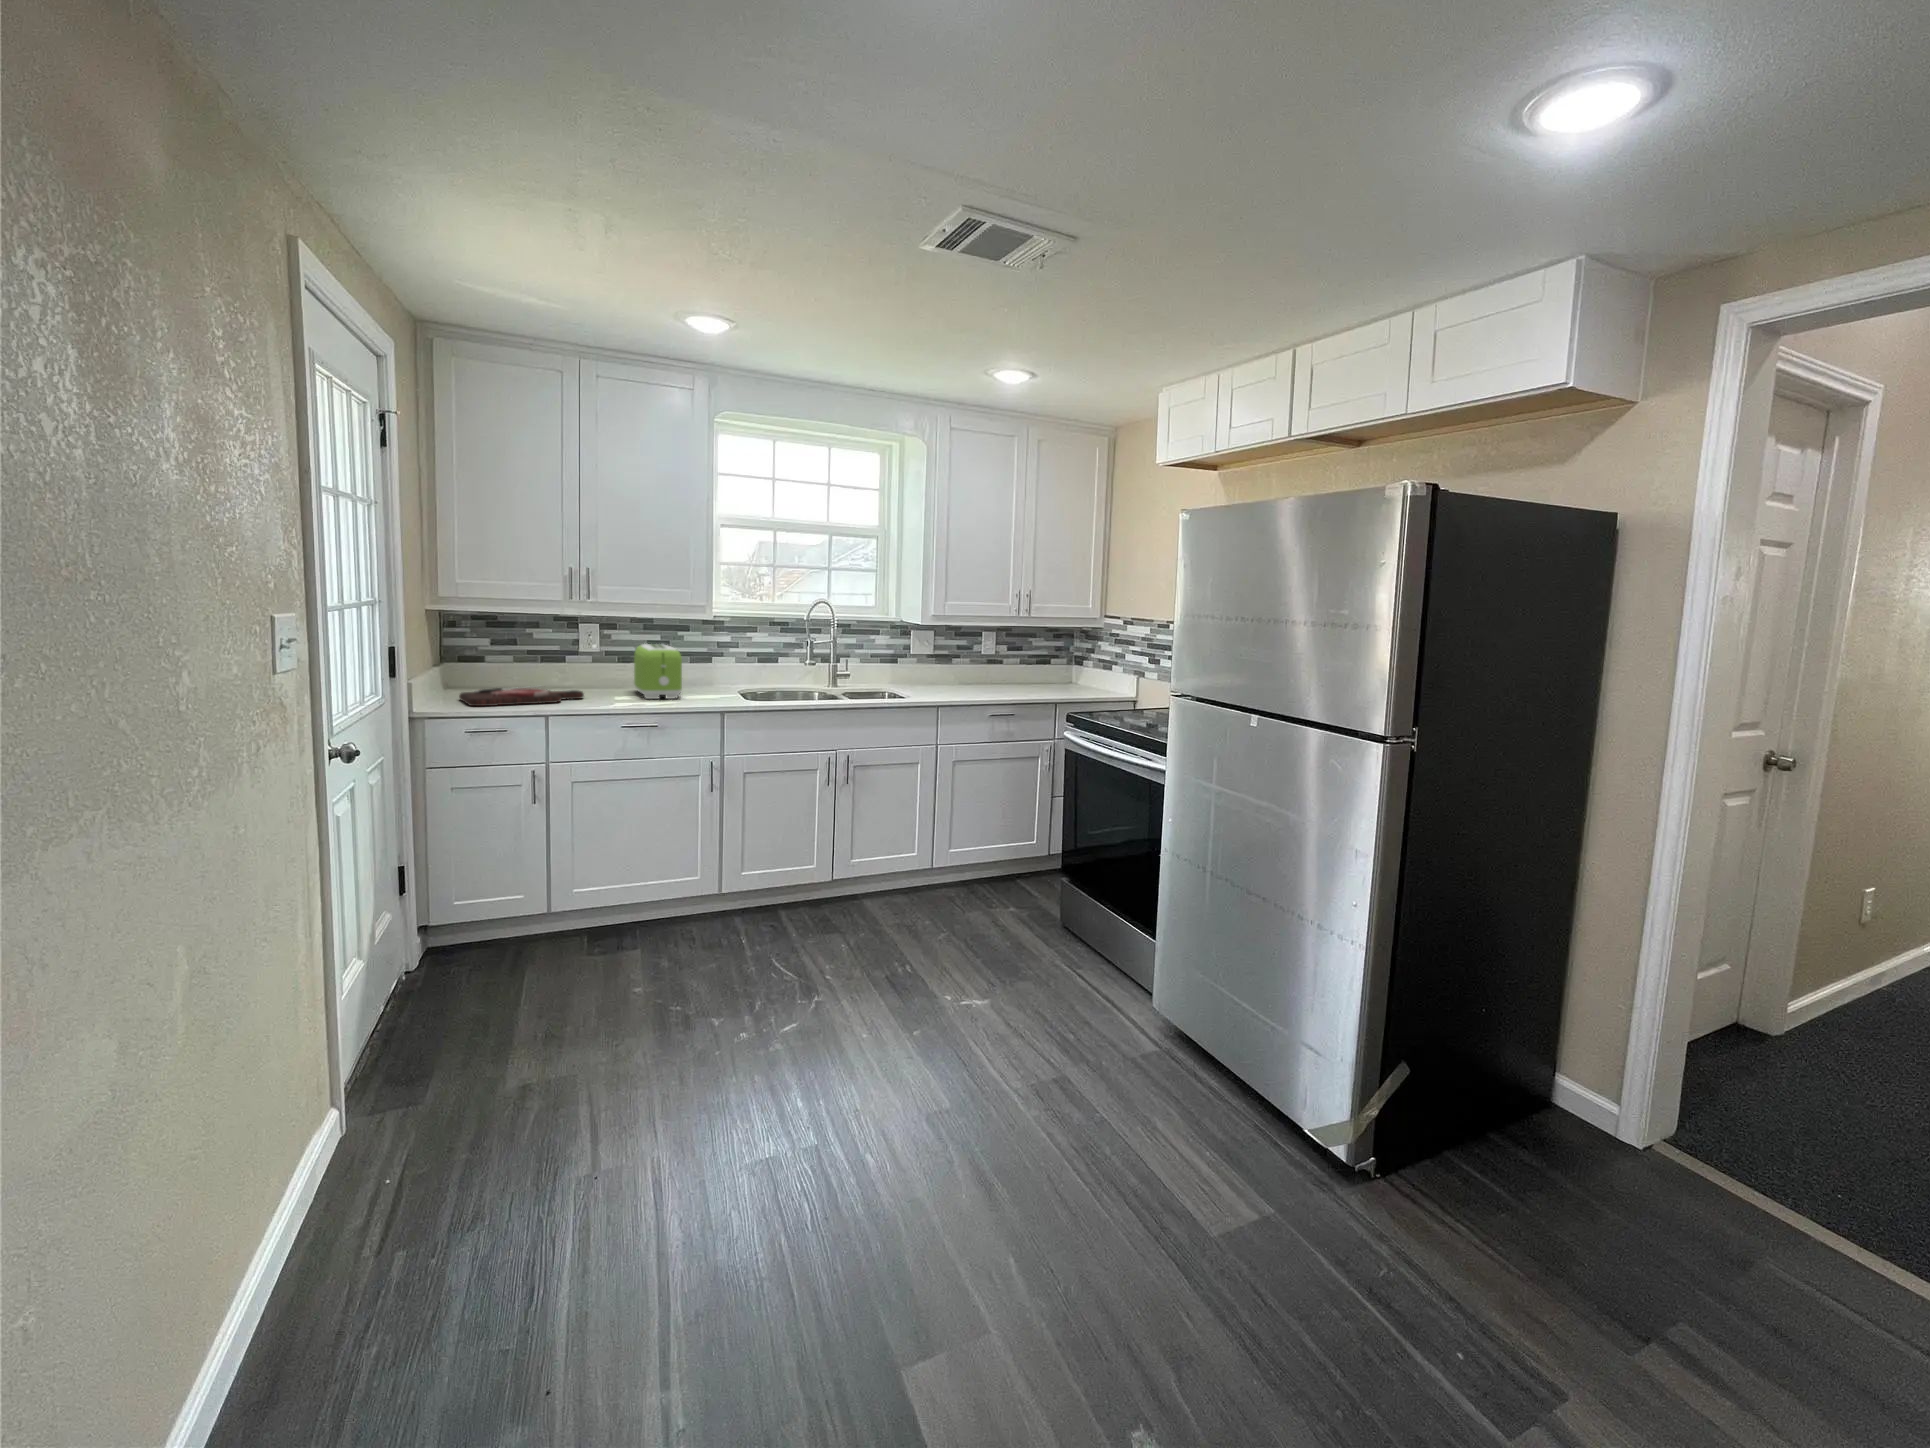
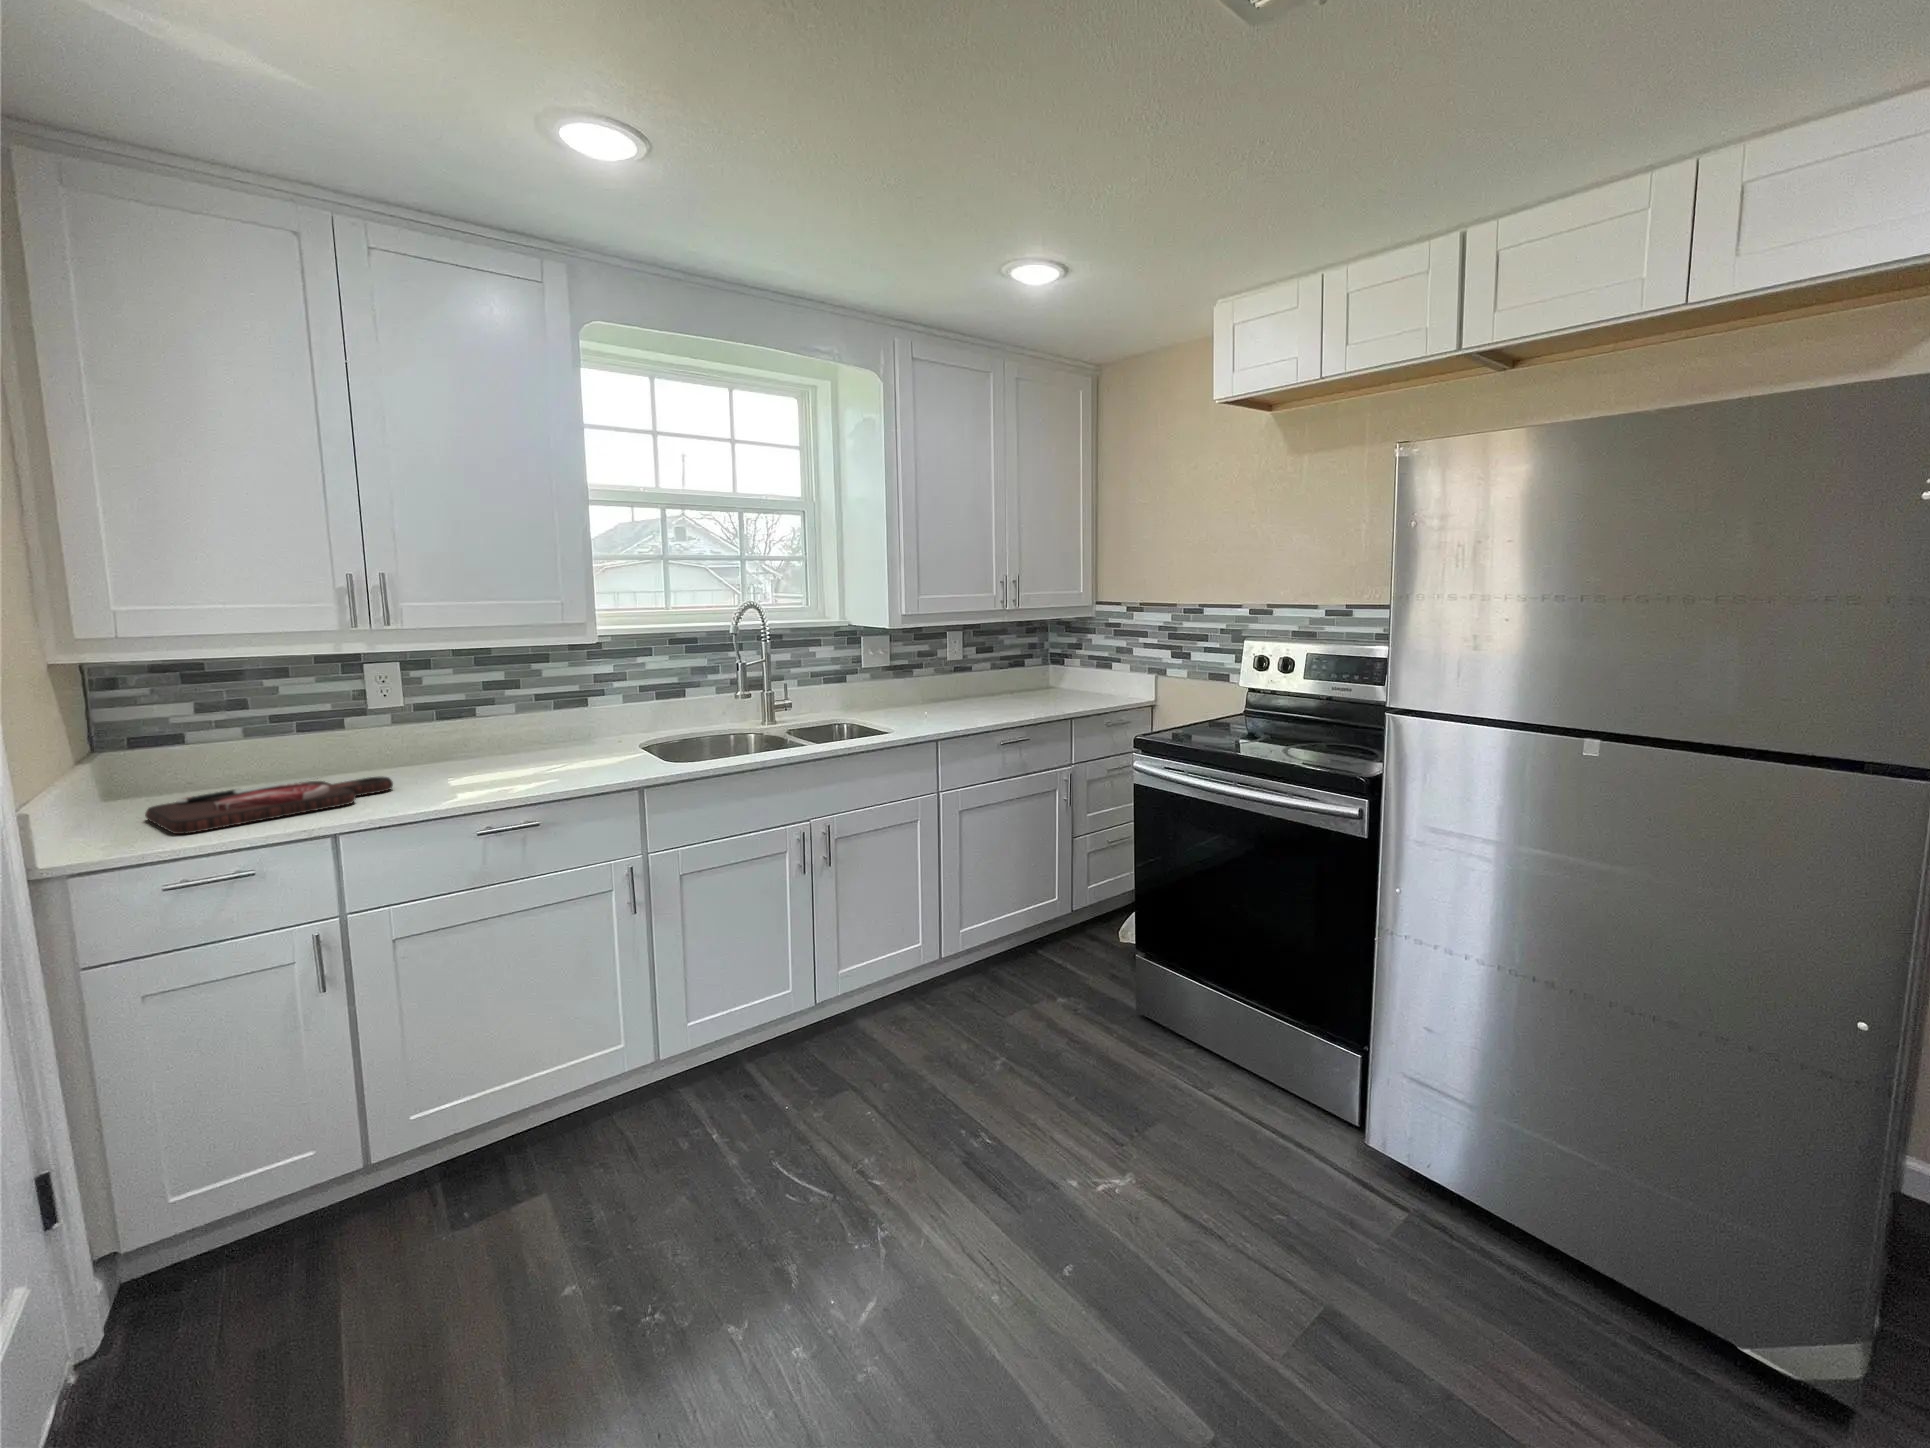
toaster: present [634,644,682,699] -> none [468,686,562,777]

